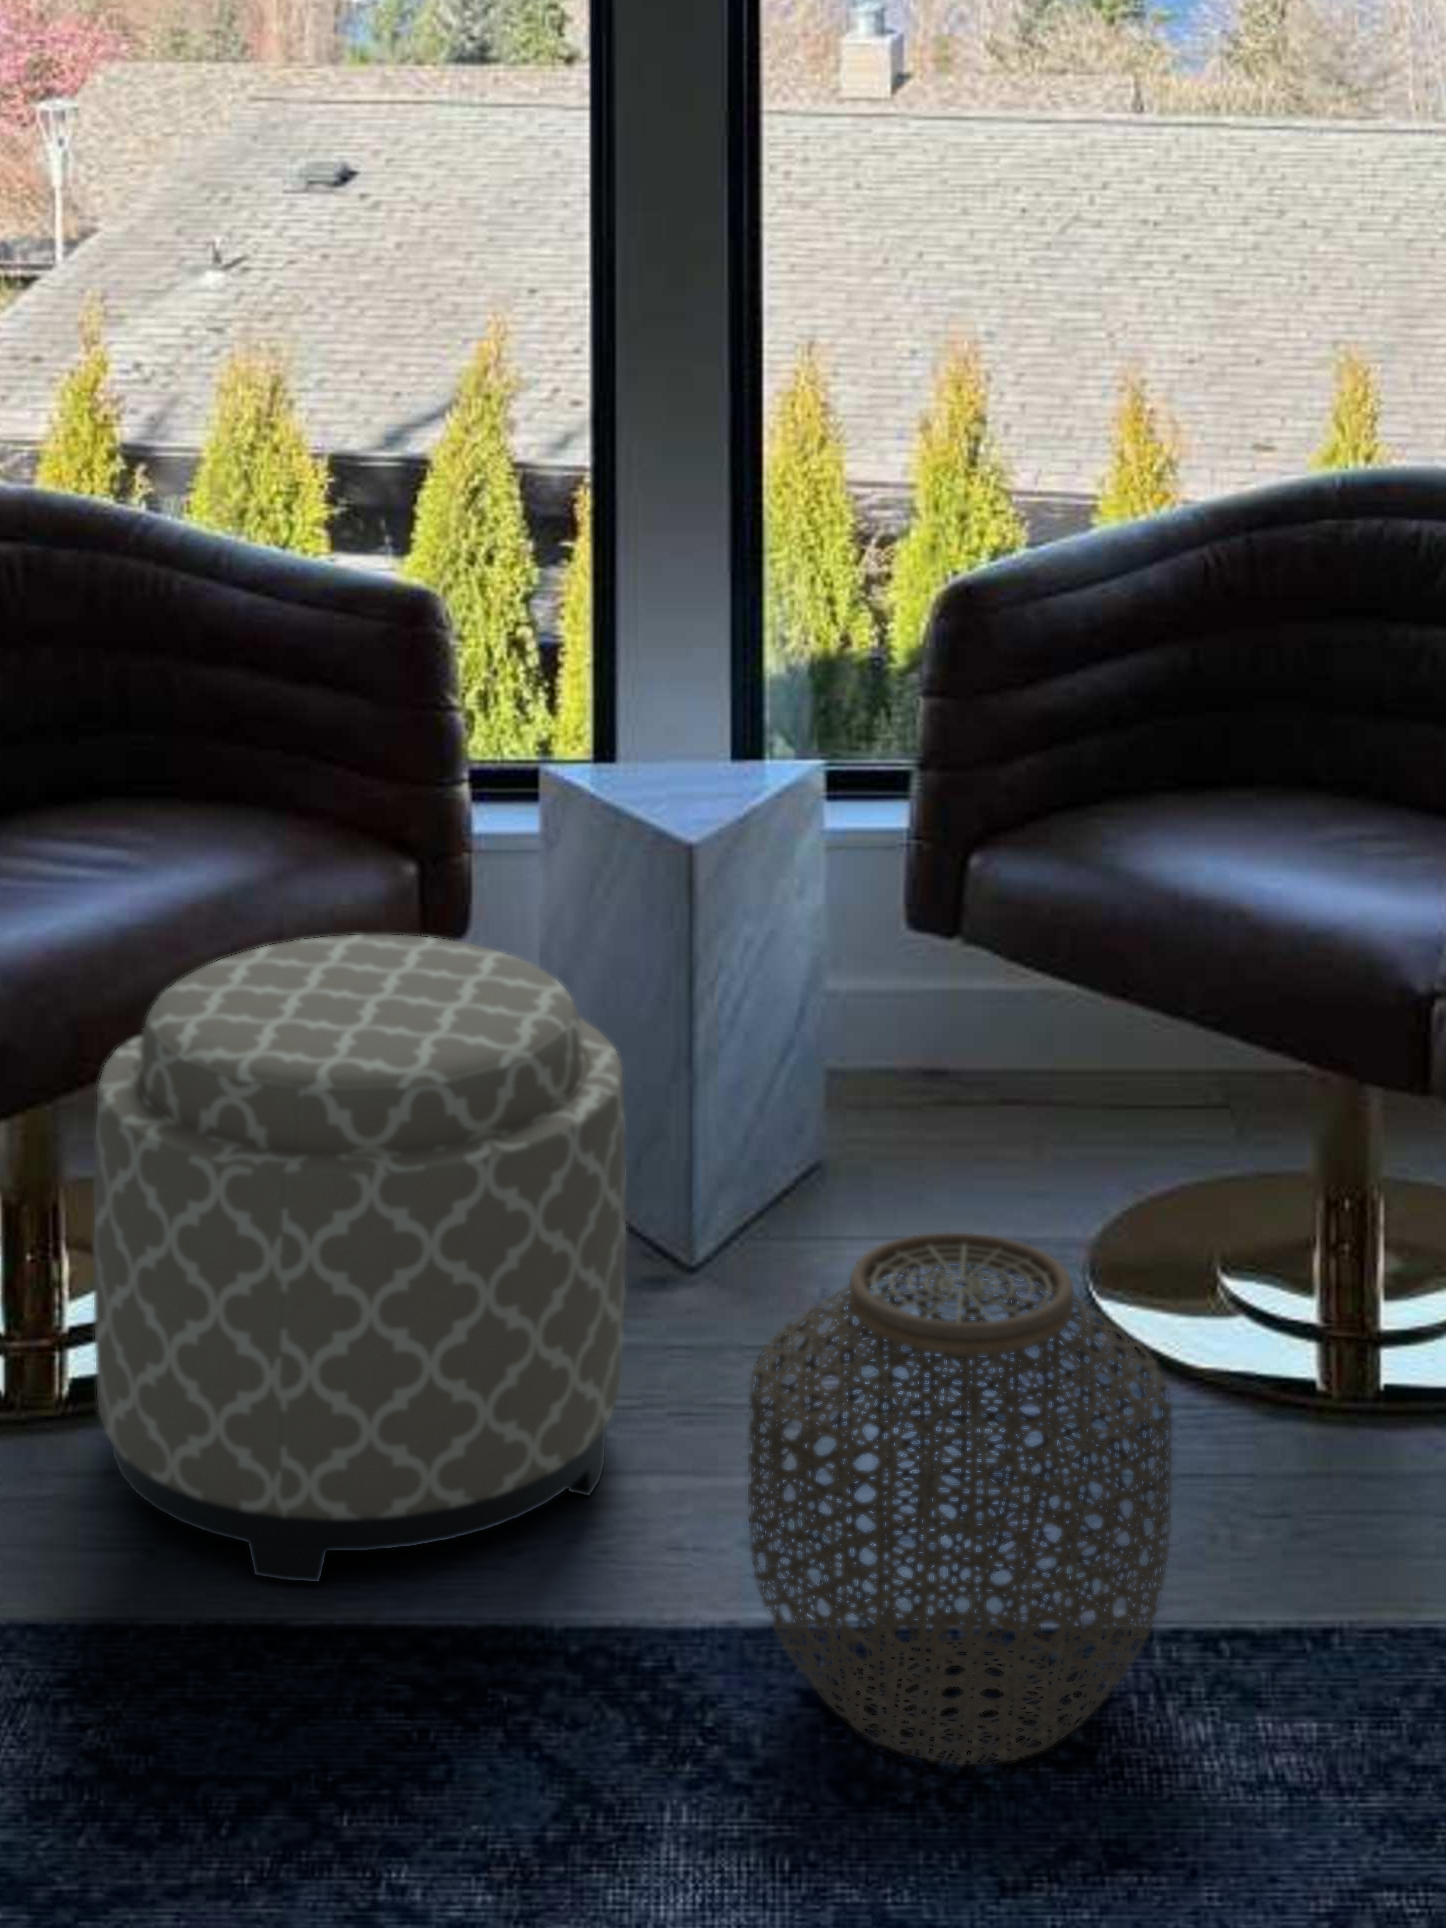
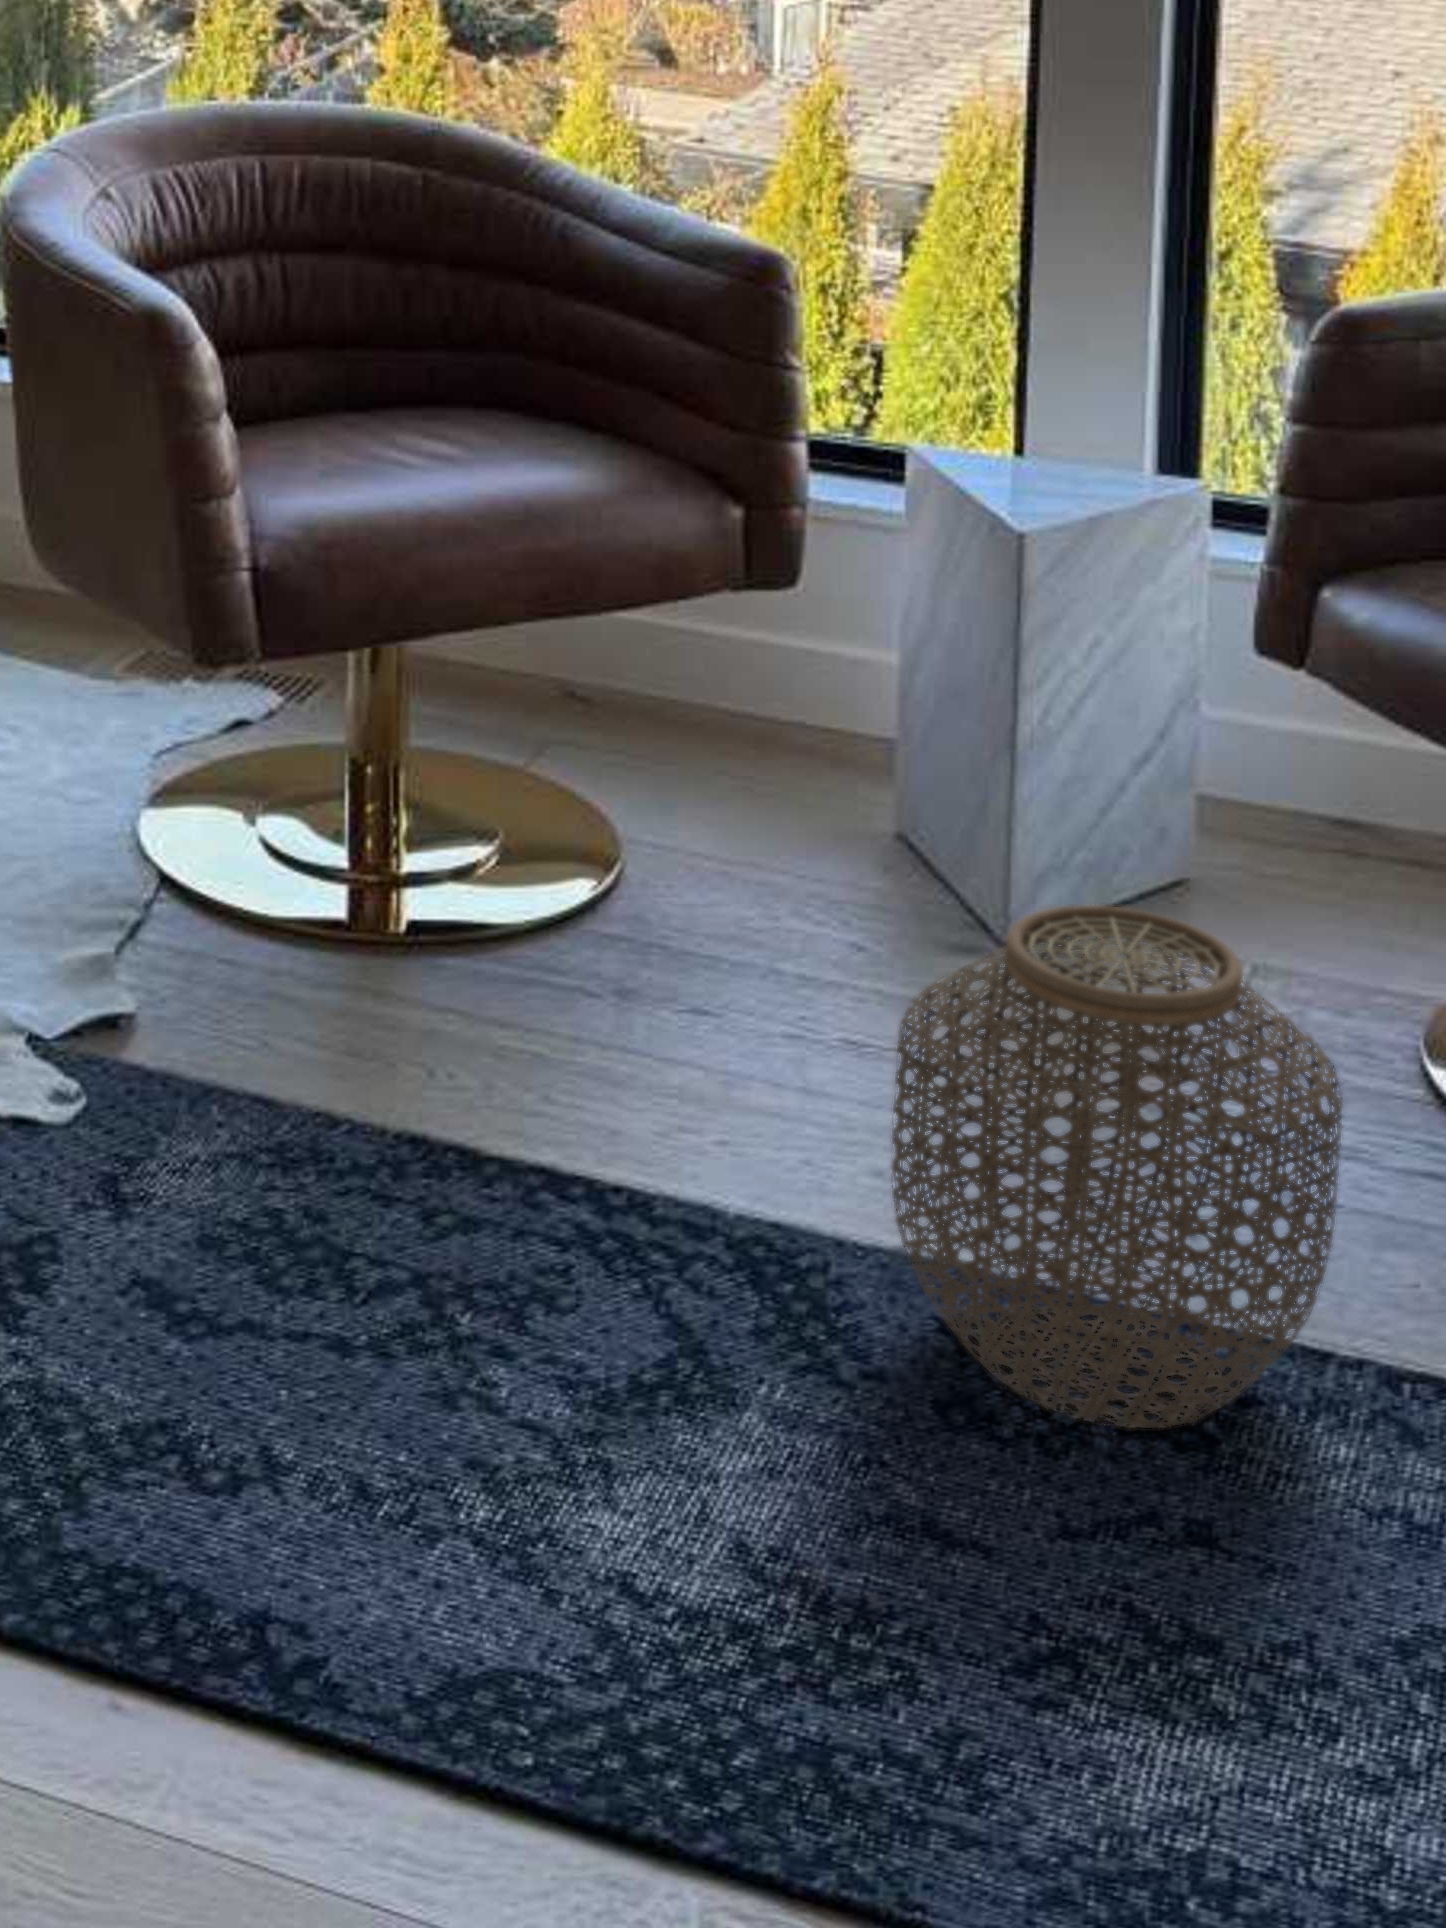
ottoman: present [94,935,626,1582] -> none [372,550,892,1125]

